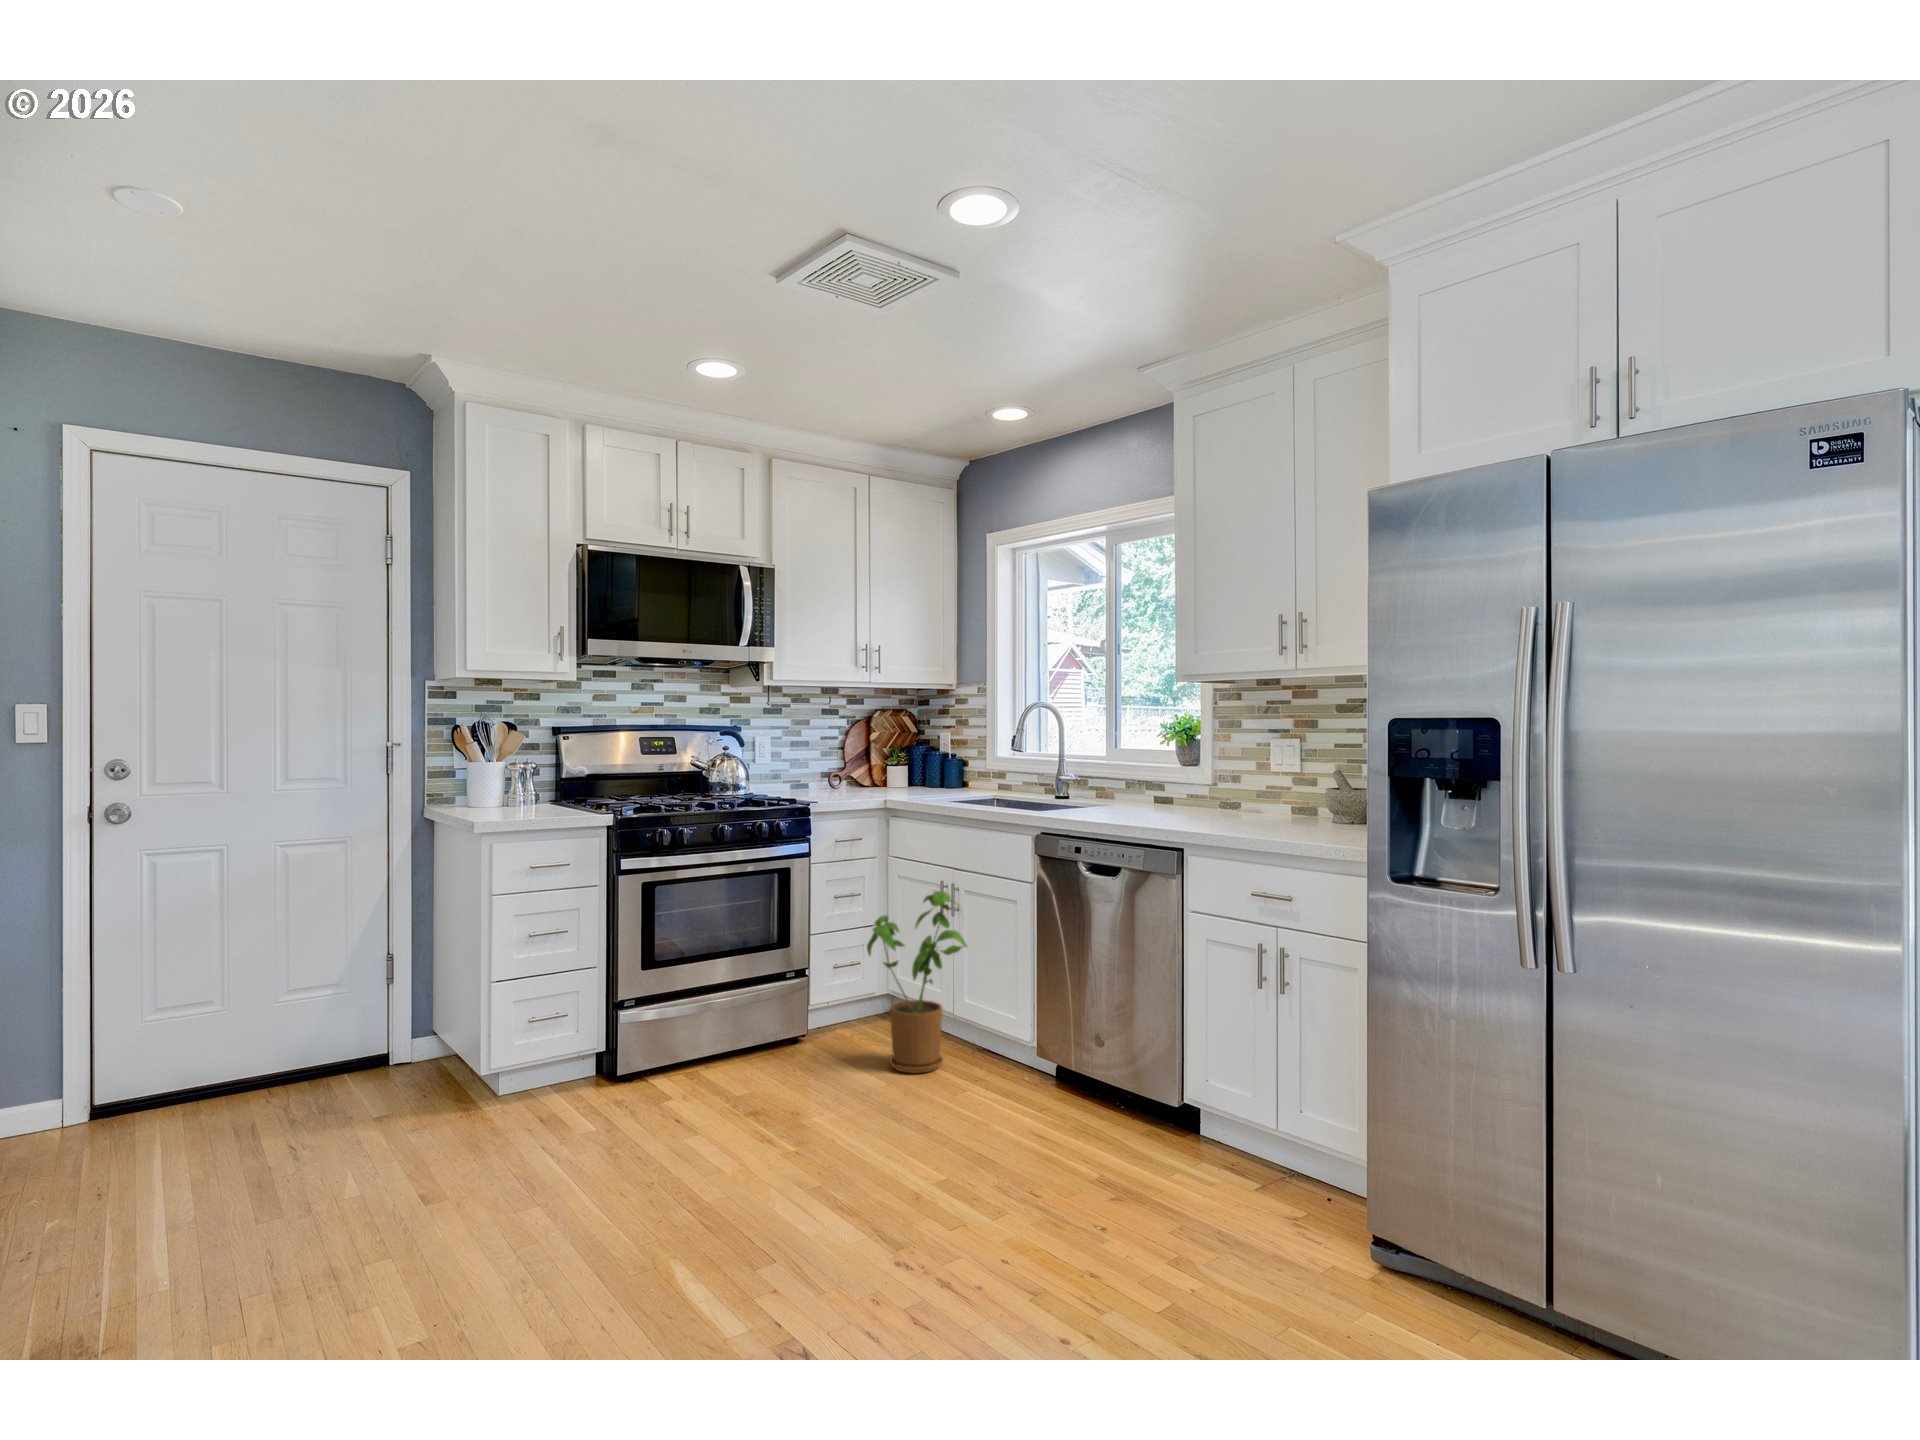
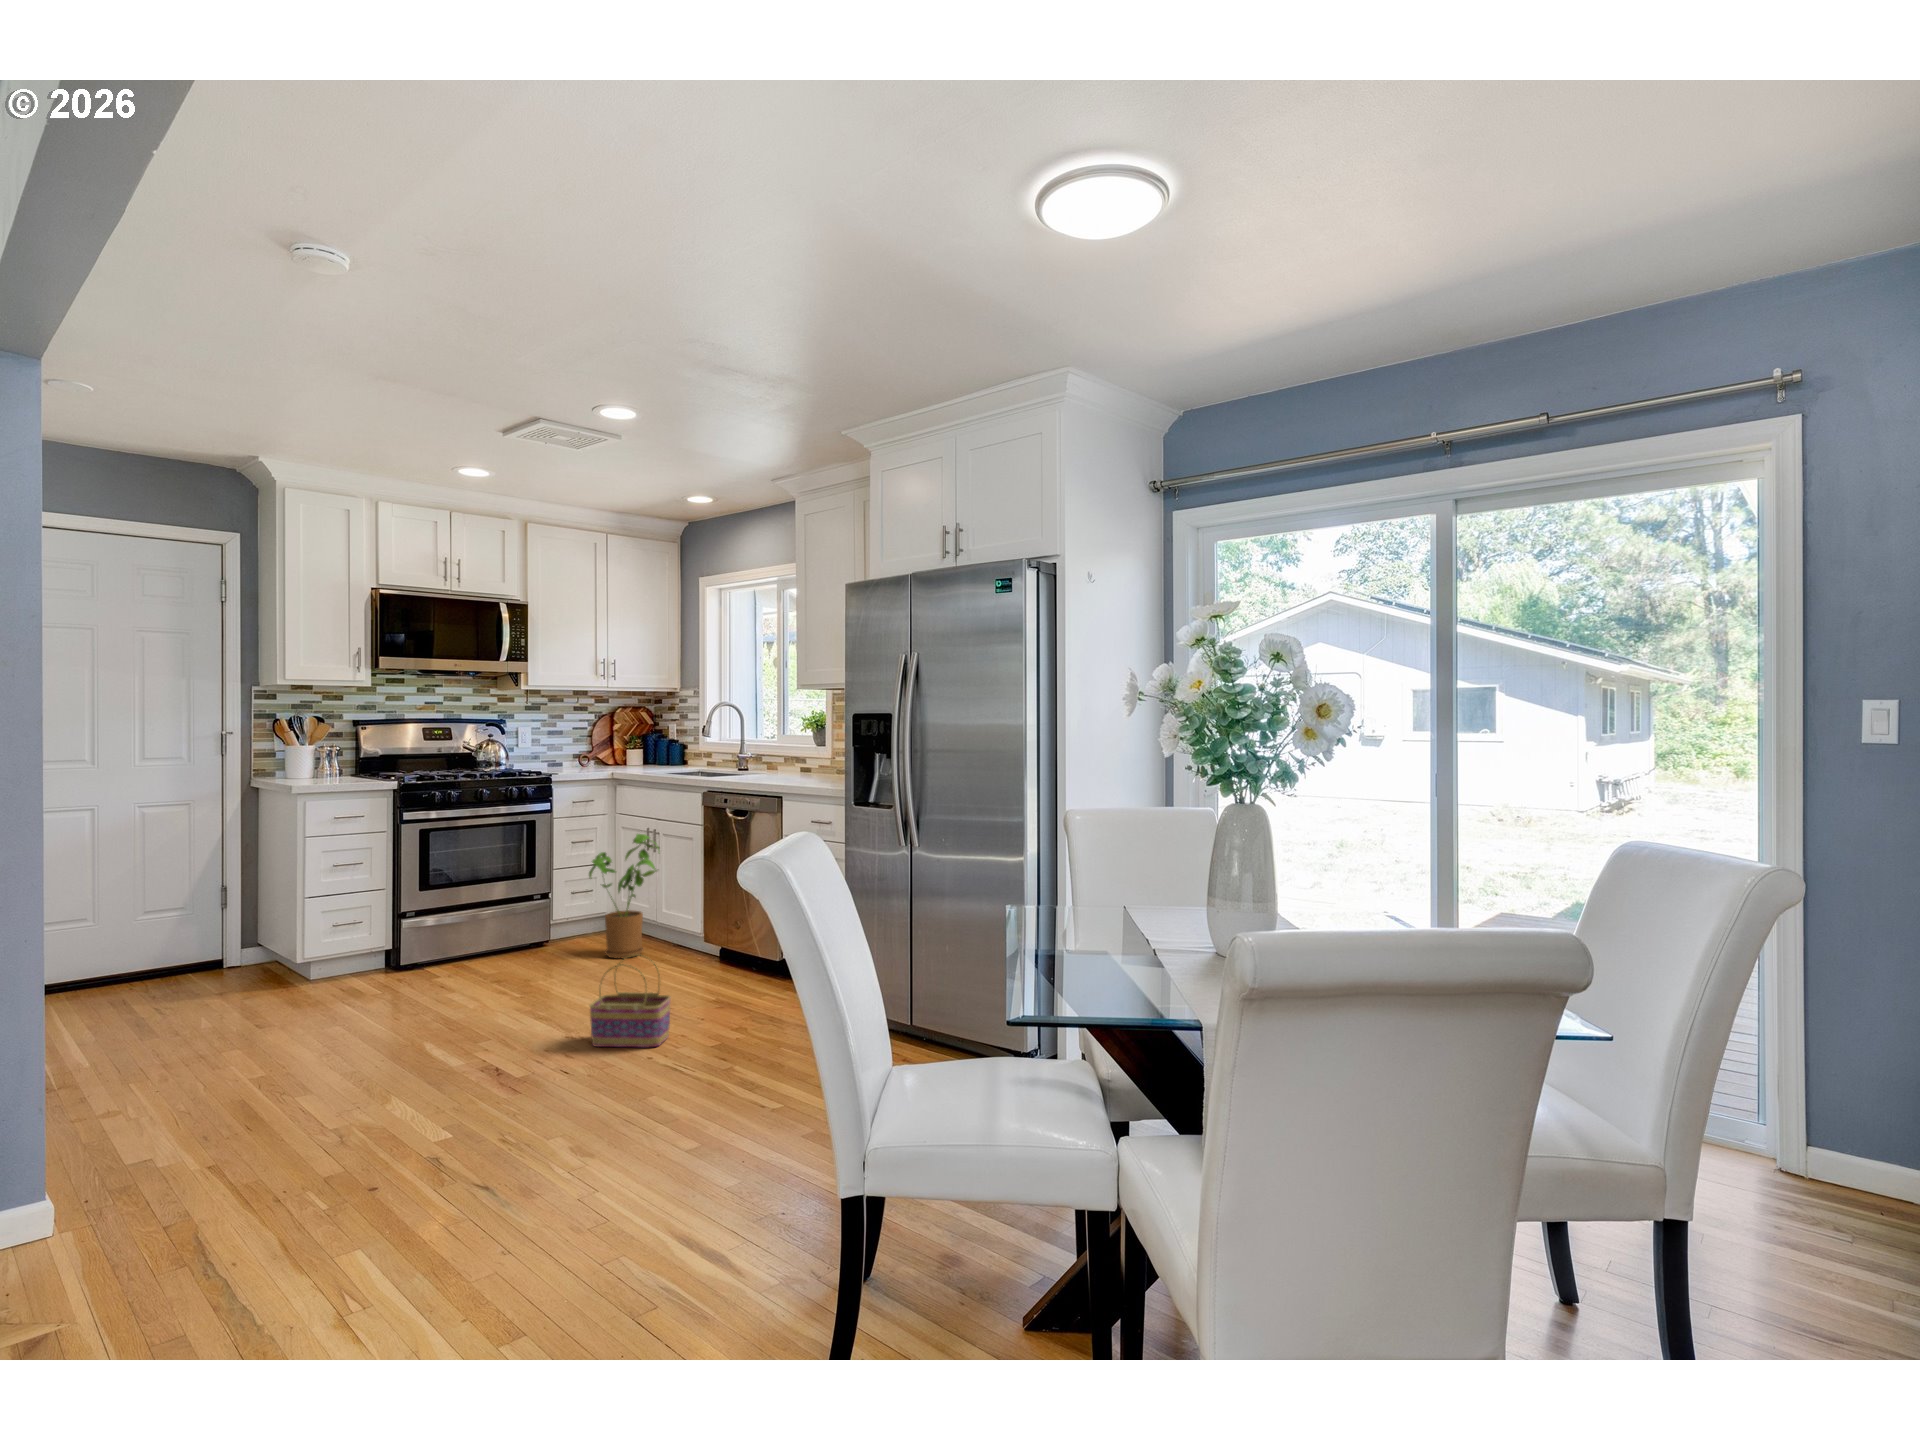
basket: none [952,1128,1083,1306] -> present [590,954,671,1047]

